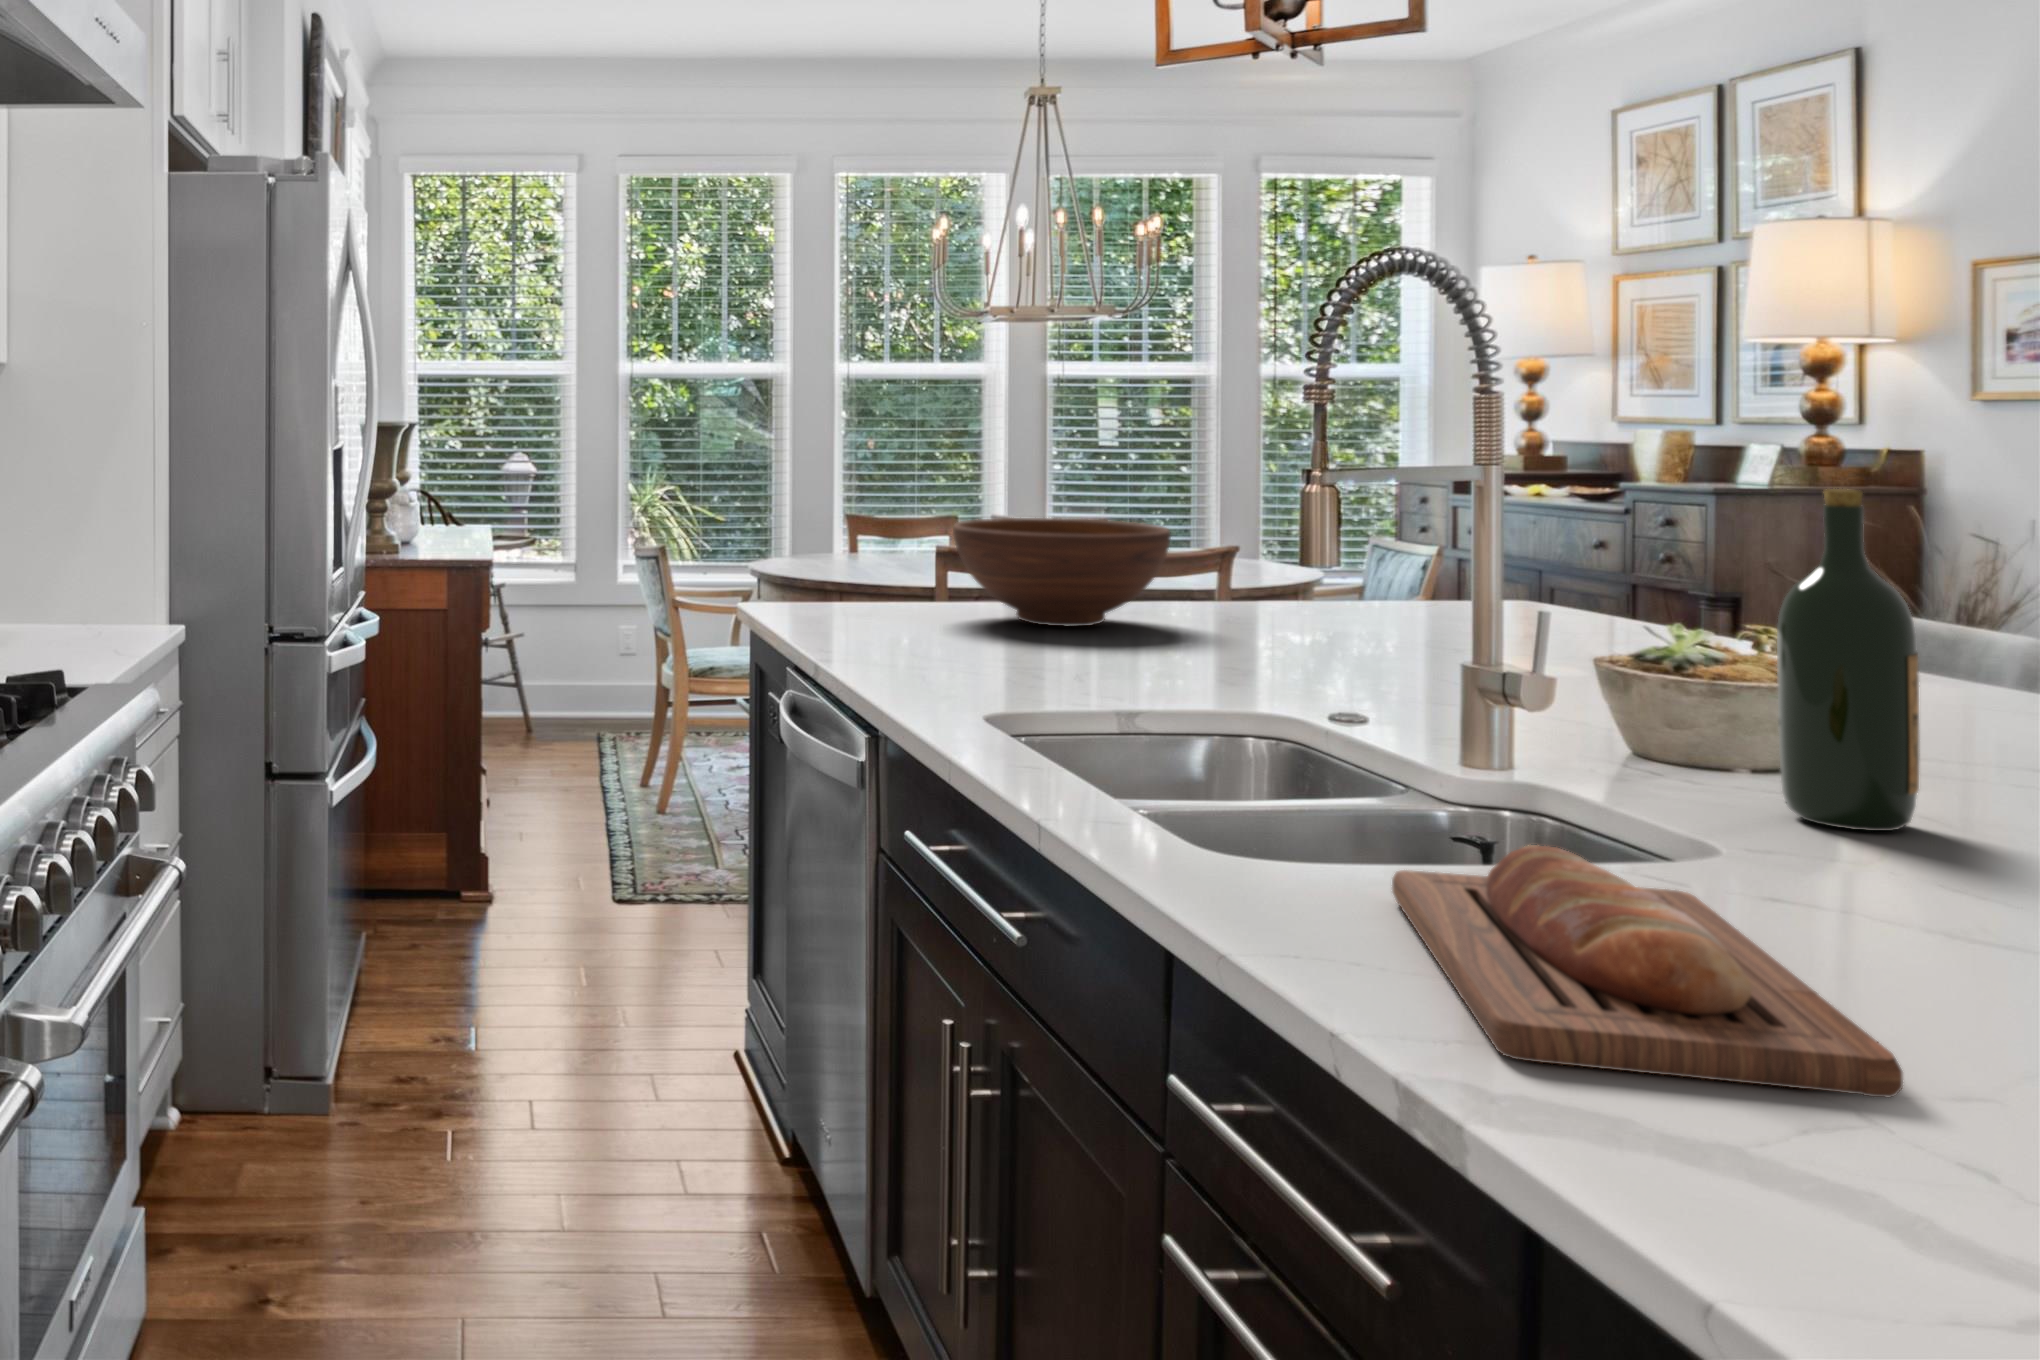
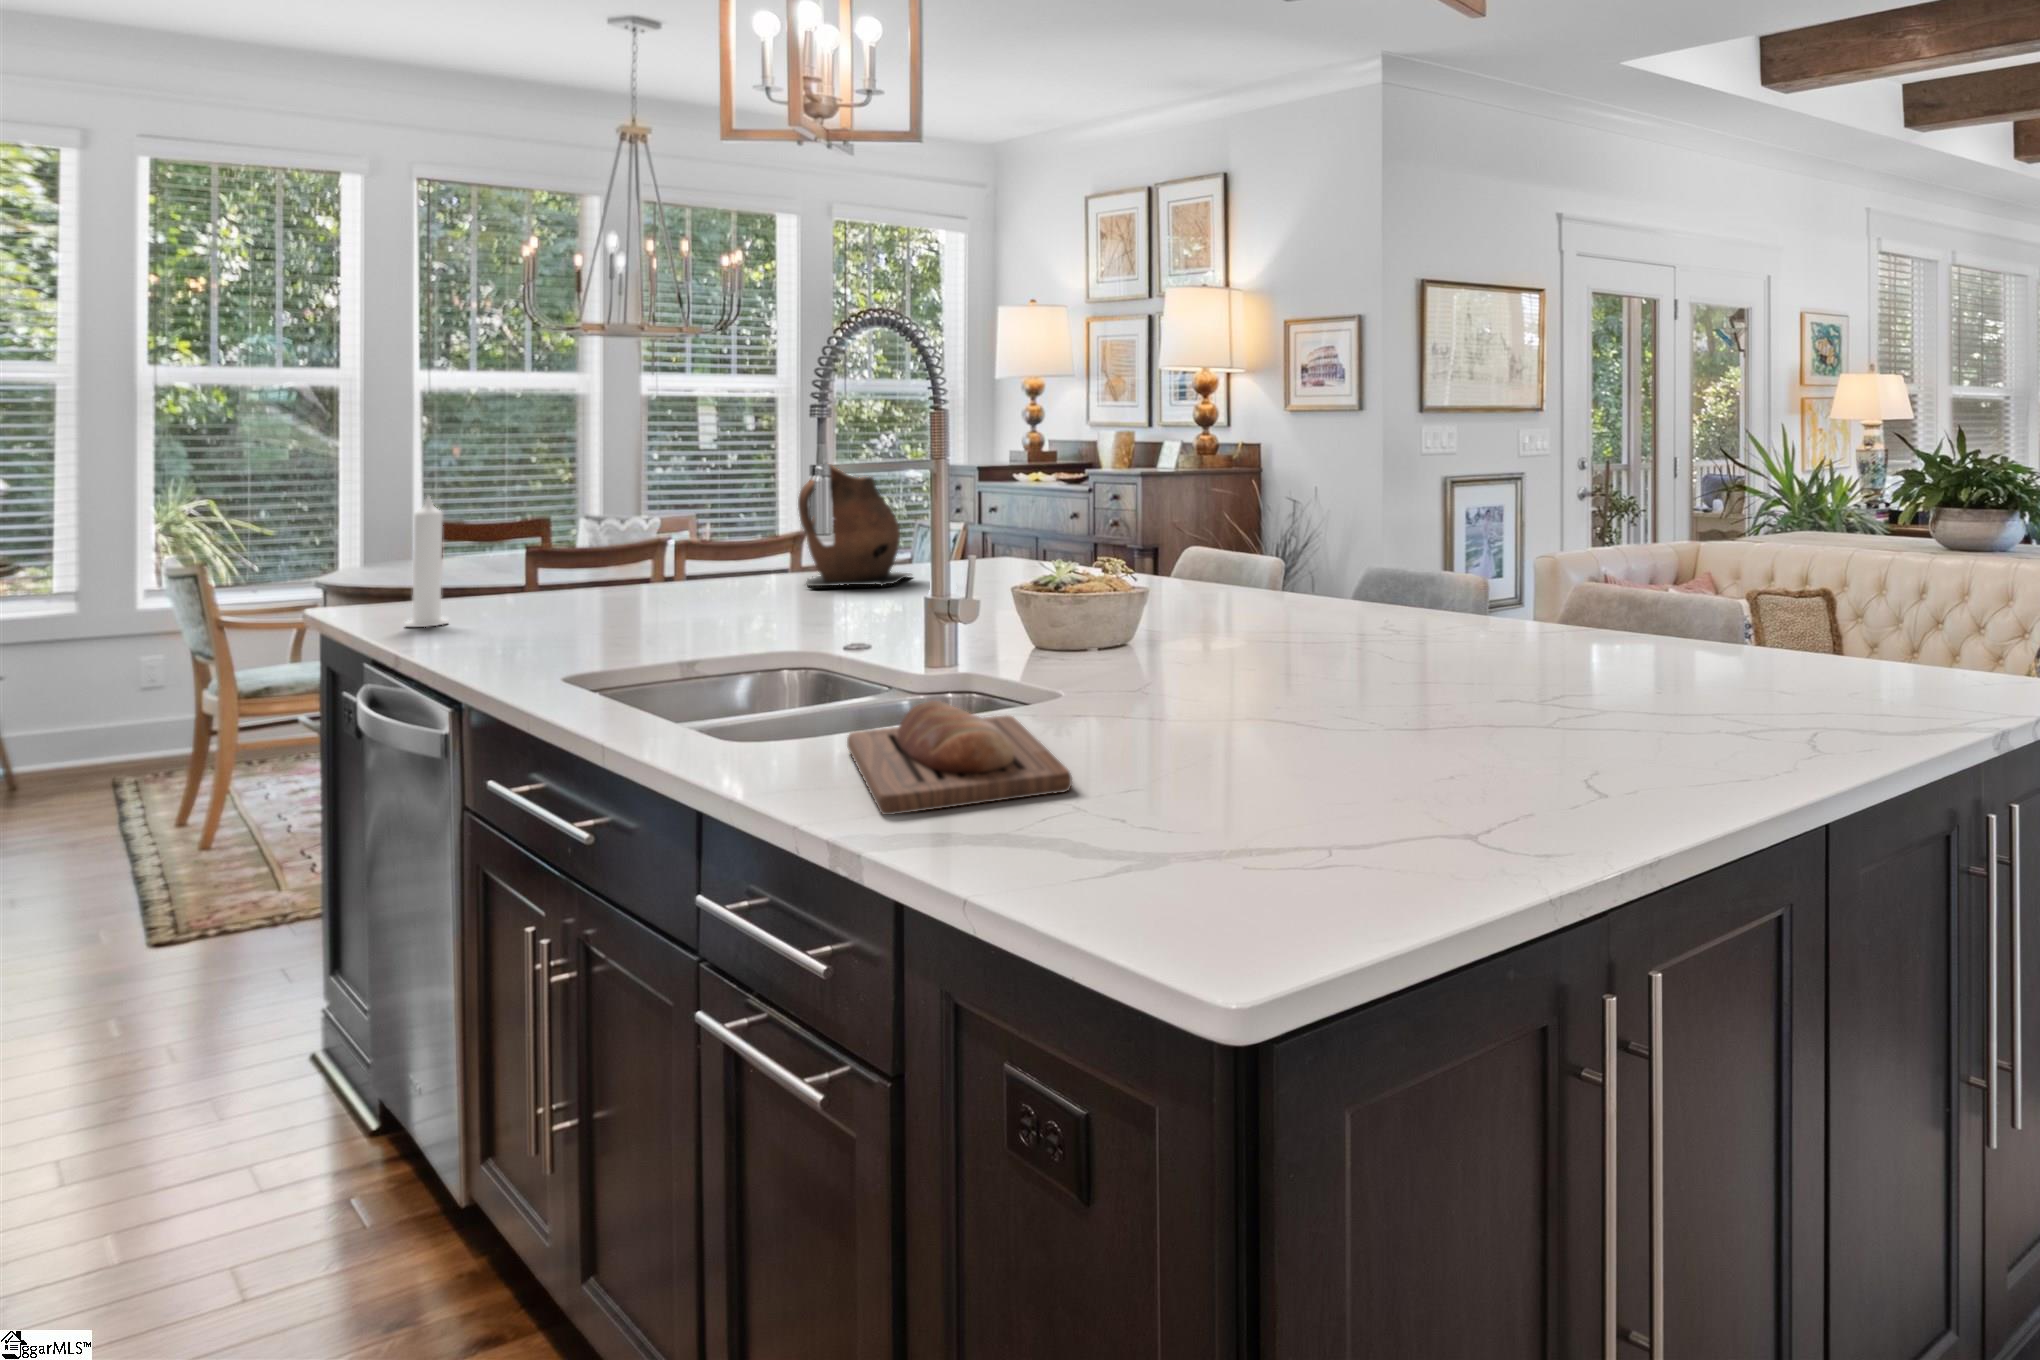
ceramic pitcher: none [1243,456,1400,631] -> present [798,465,911,586]
candle: none [814,473,857,623] -> present [404,496,448,627]
wine bottle: present [1777,489,1919,831] -> none [1087,480,1153,671]
fruit bowl: present [953,518,1171,626] -> none [547,520,739,608]

